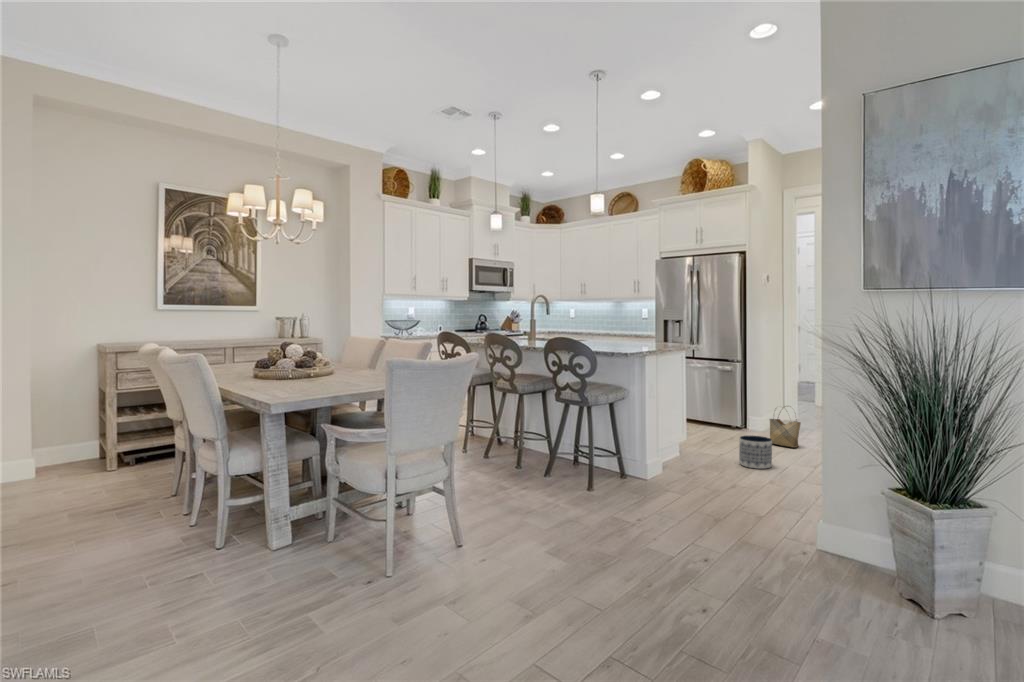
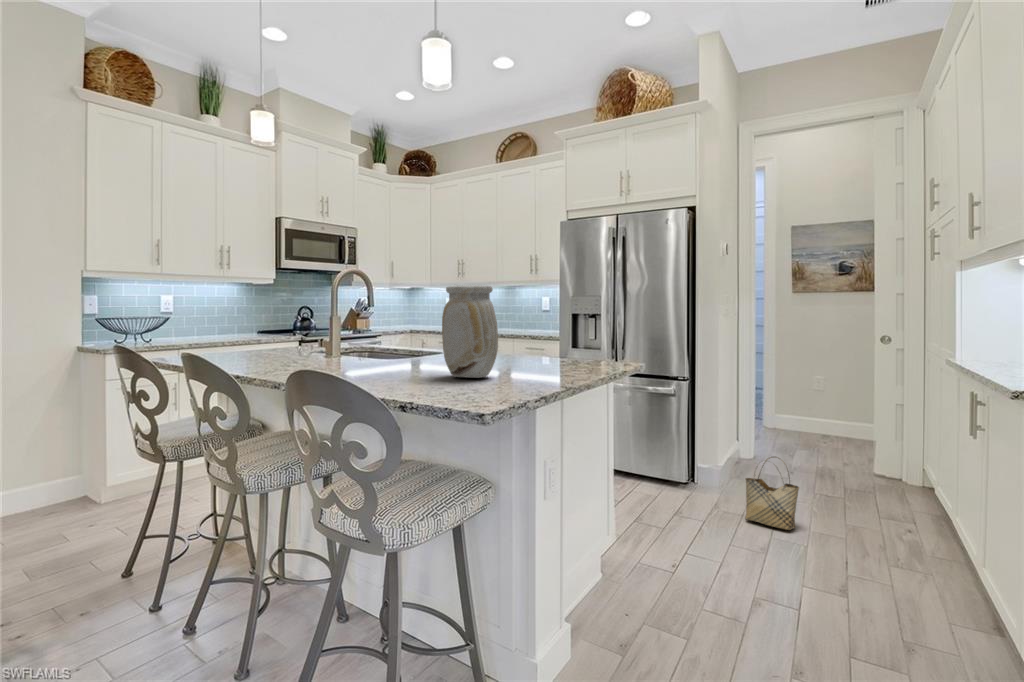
vase: none [601,306,626,347] -> present [442,284,498,378]
planter: present [739,436,772,469] -> none [720,534,783,611]

